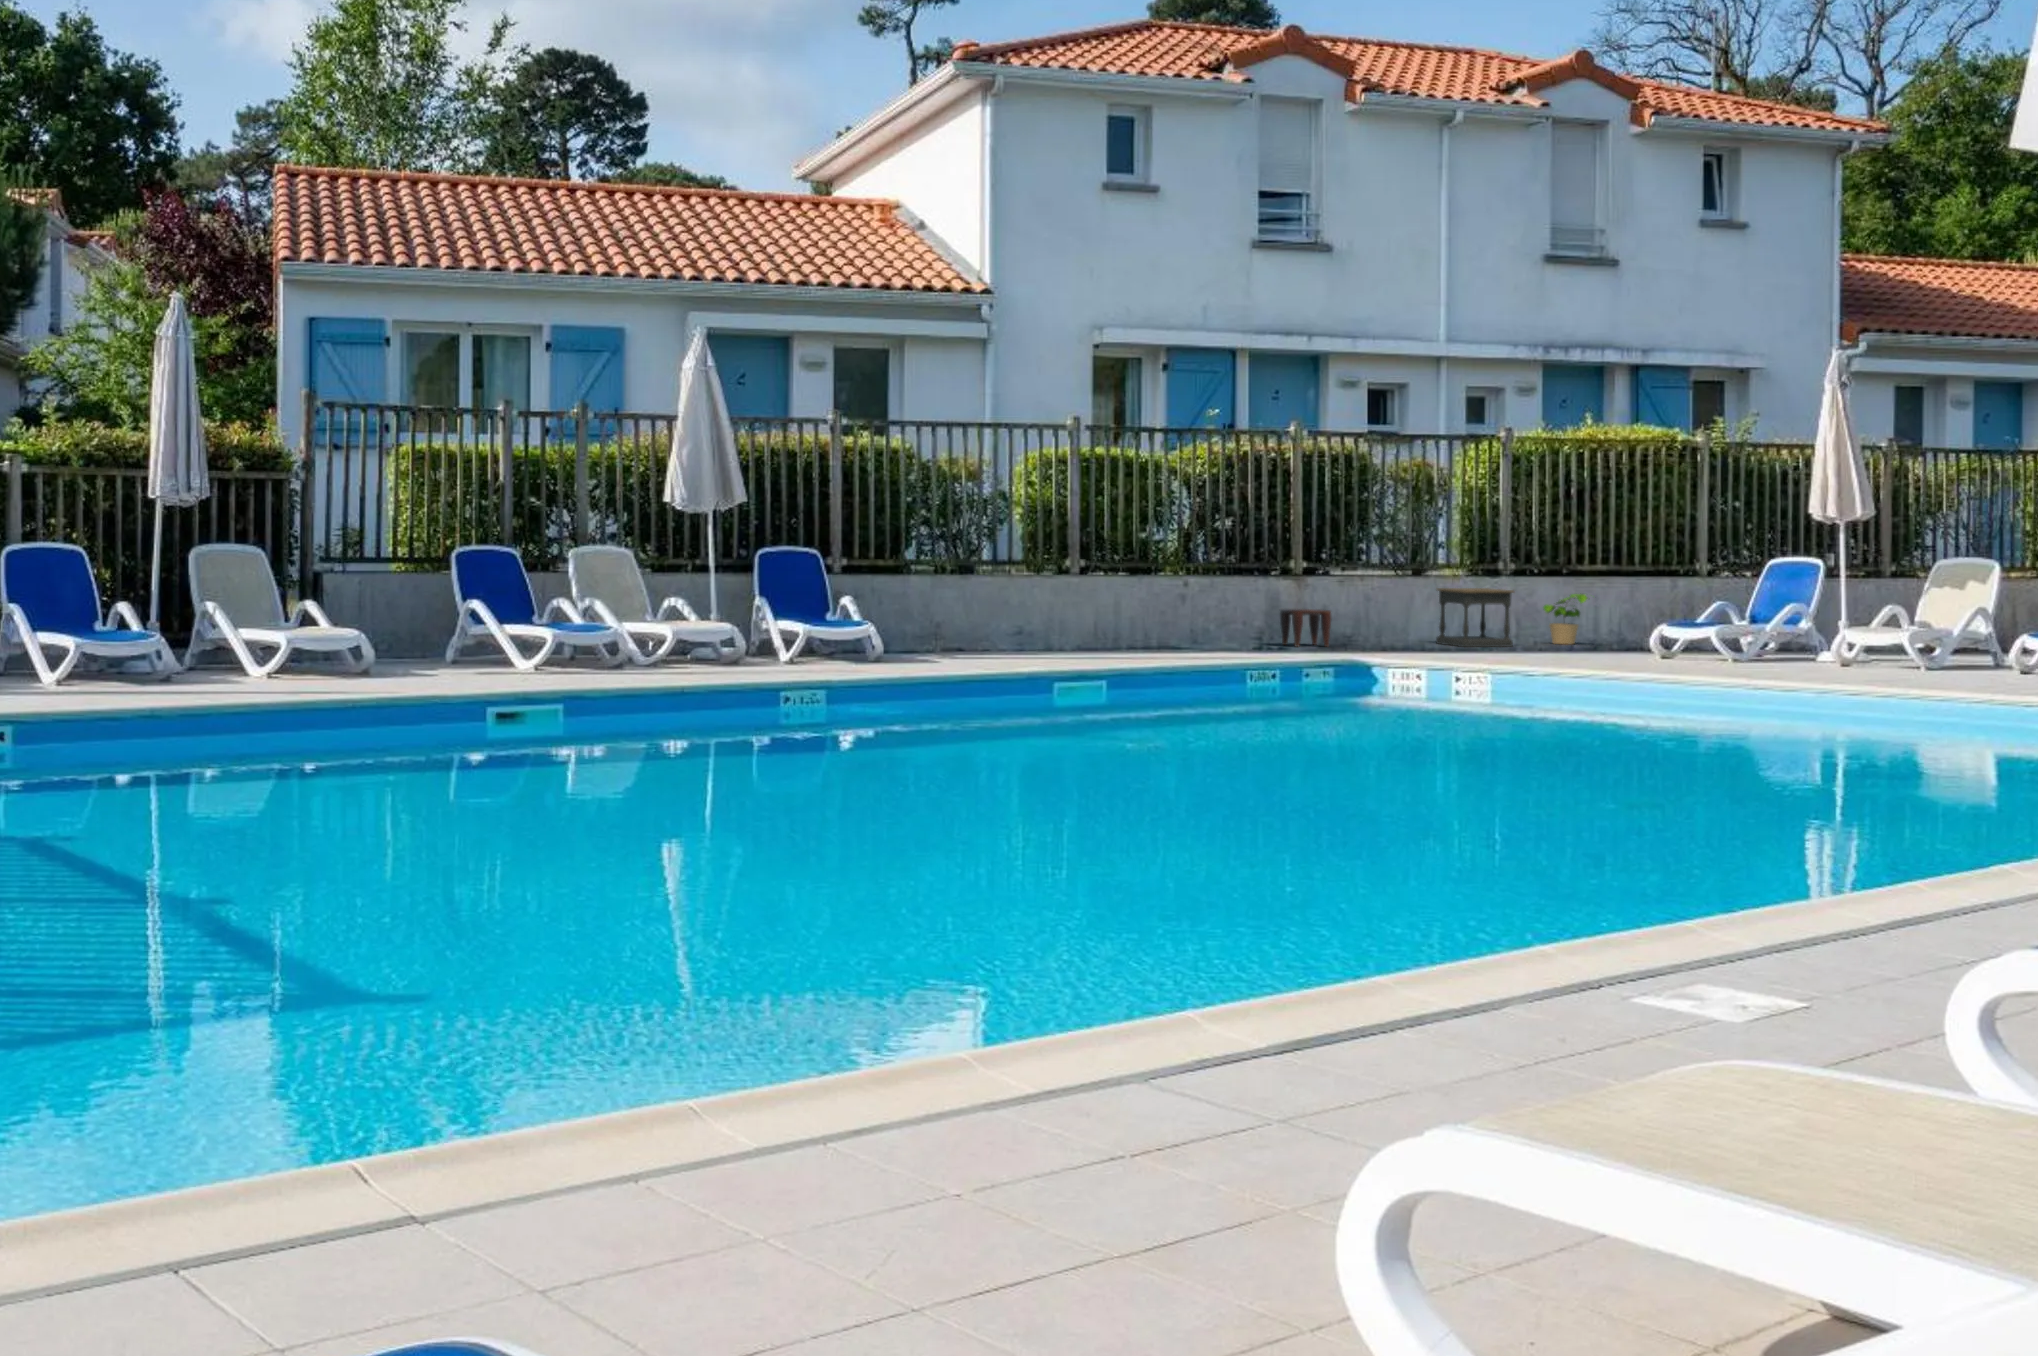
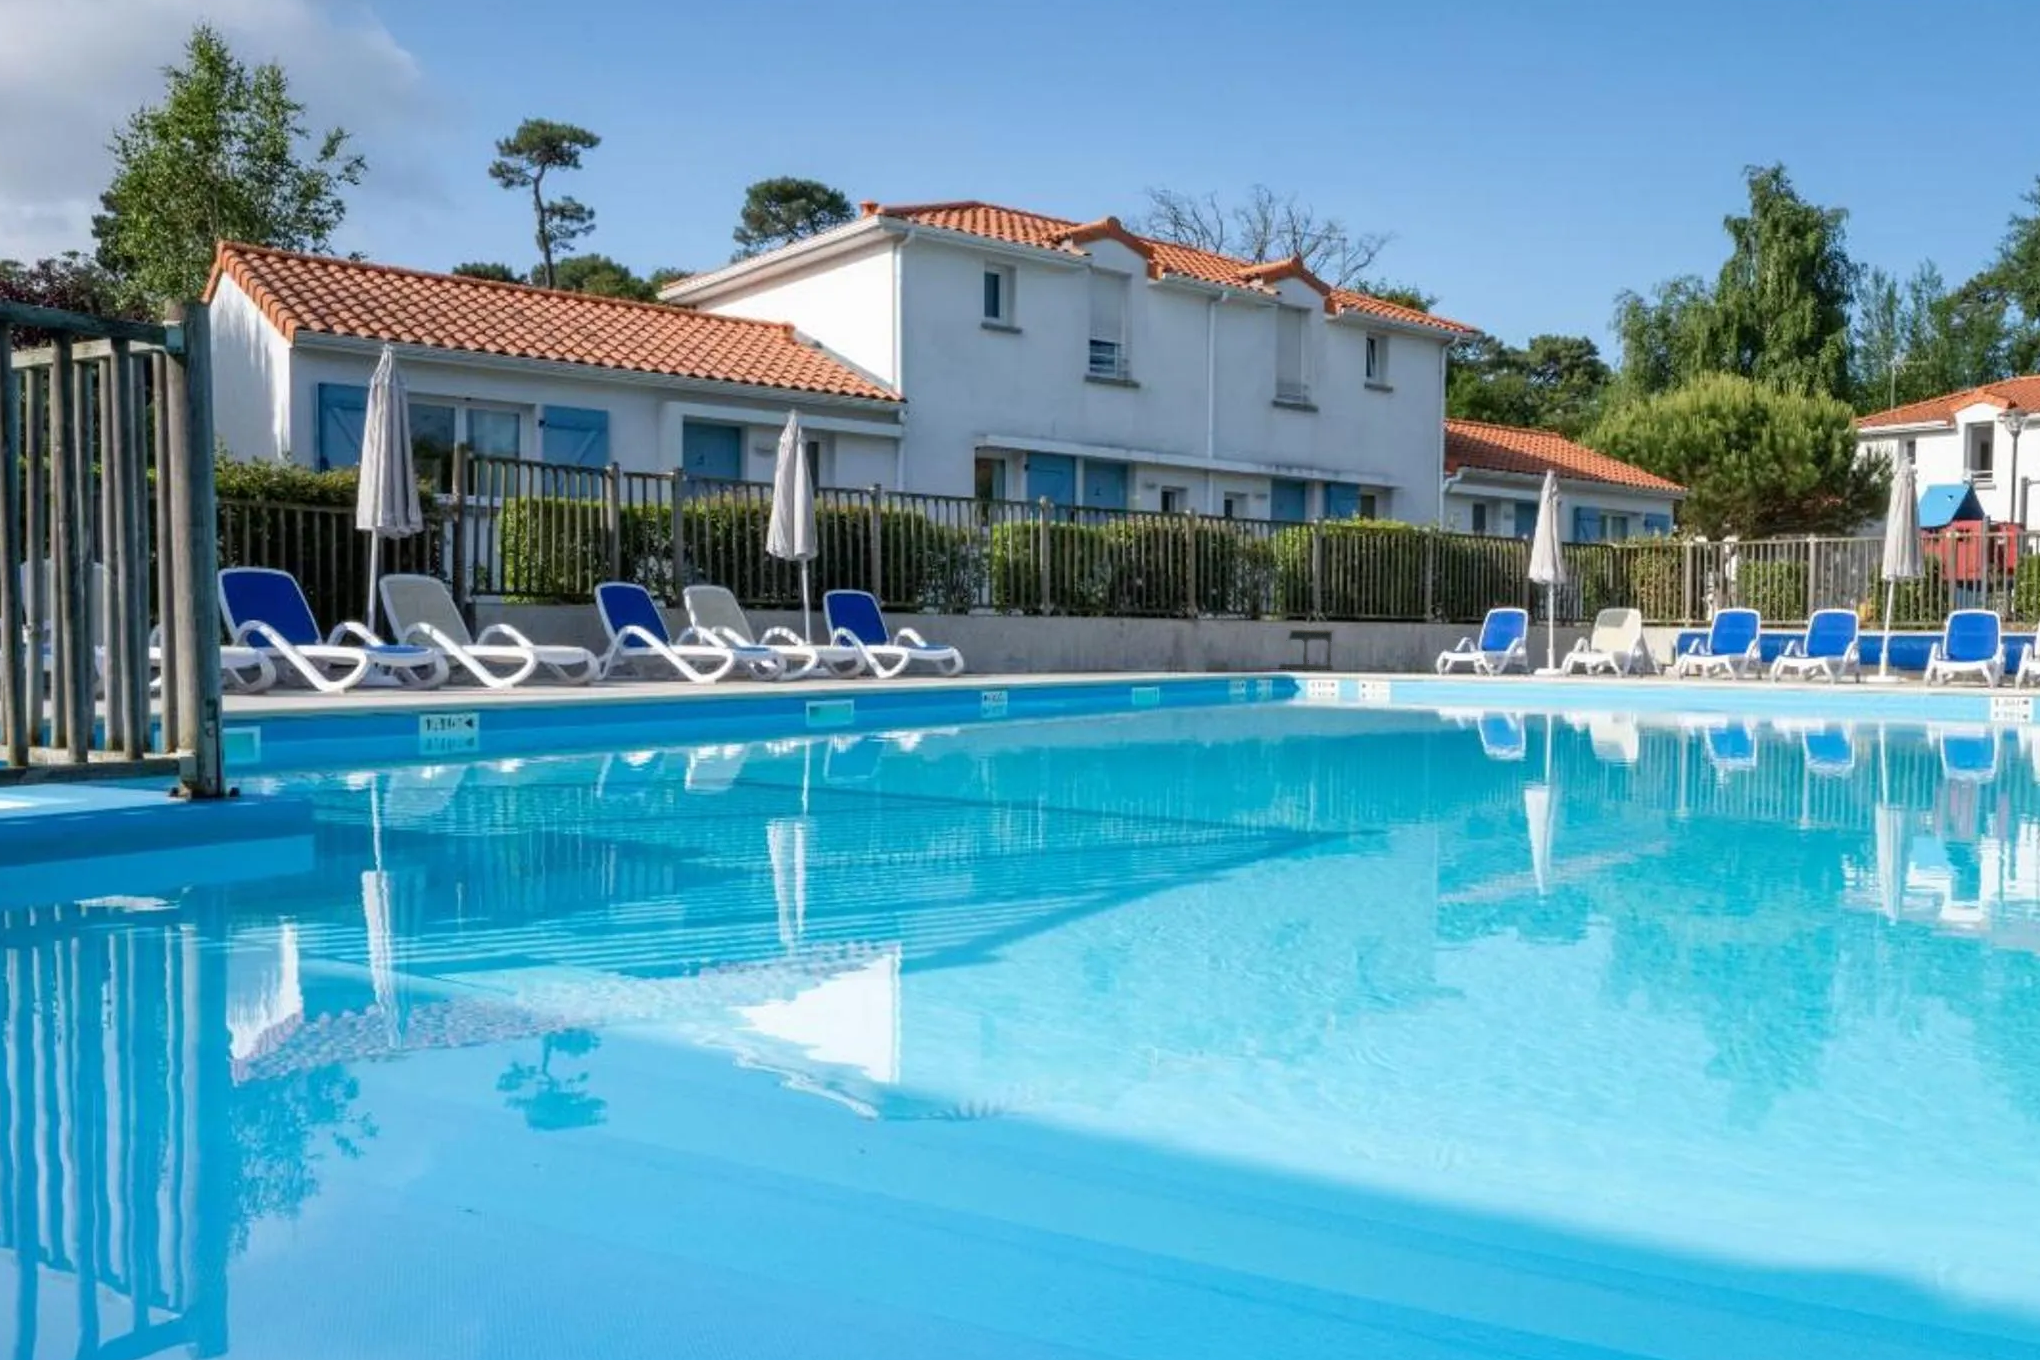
potted plant: present [1543,594,1588,644] -> none [1345,634,1381,669]
stool: present [1280,608,1331,647] -> none [1184,643,1222,670]

